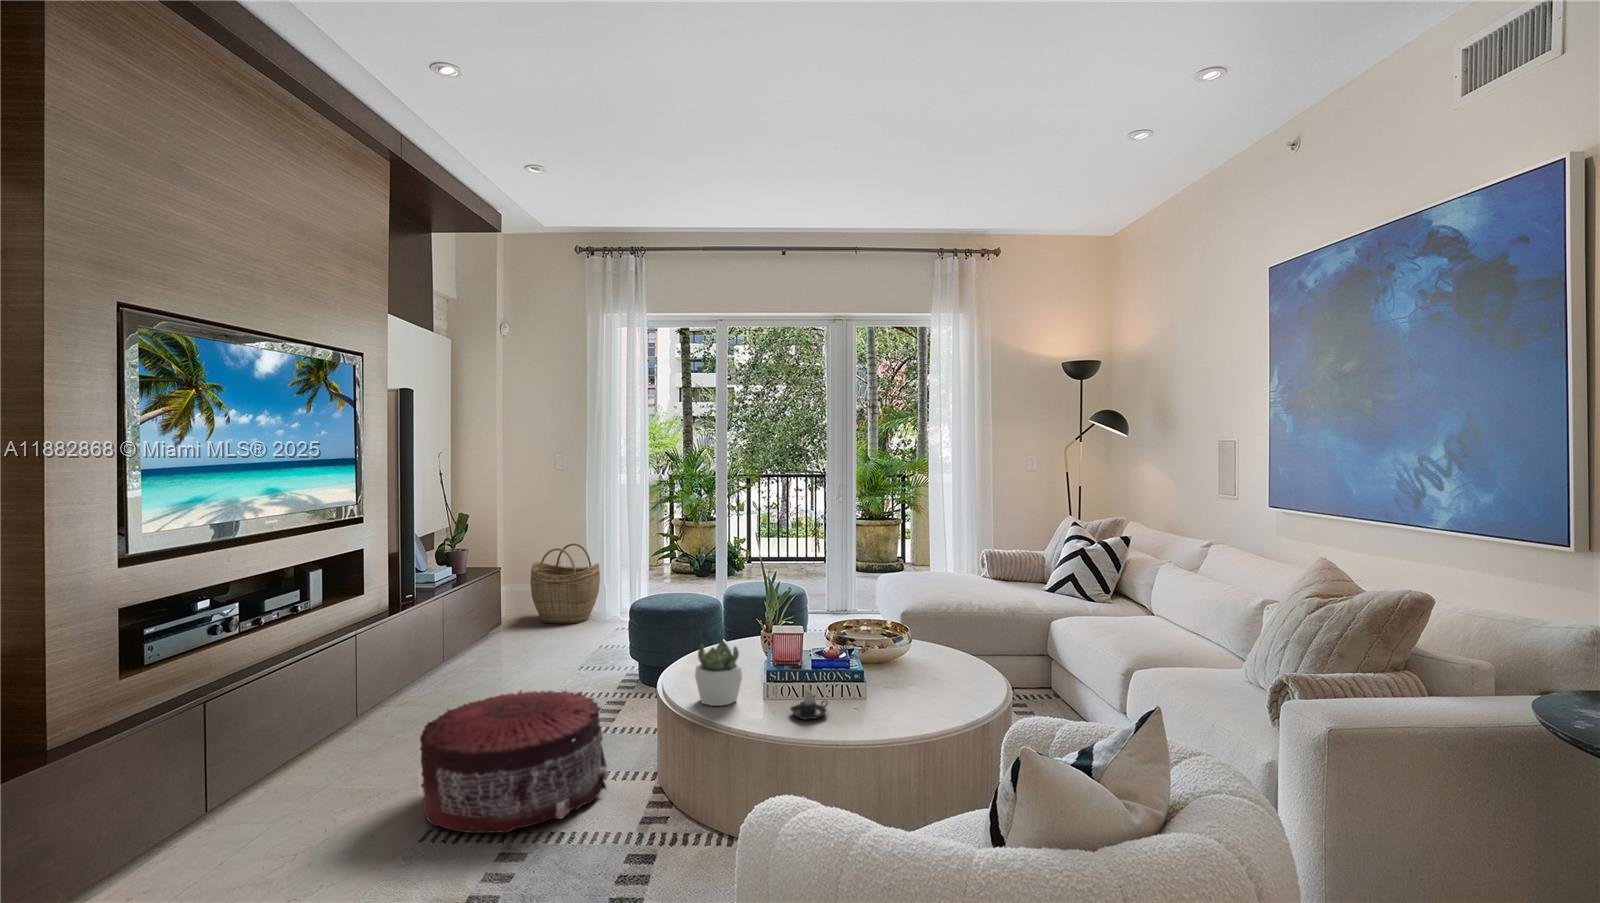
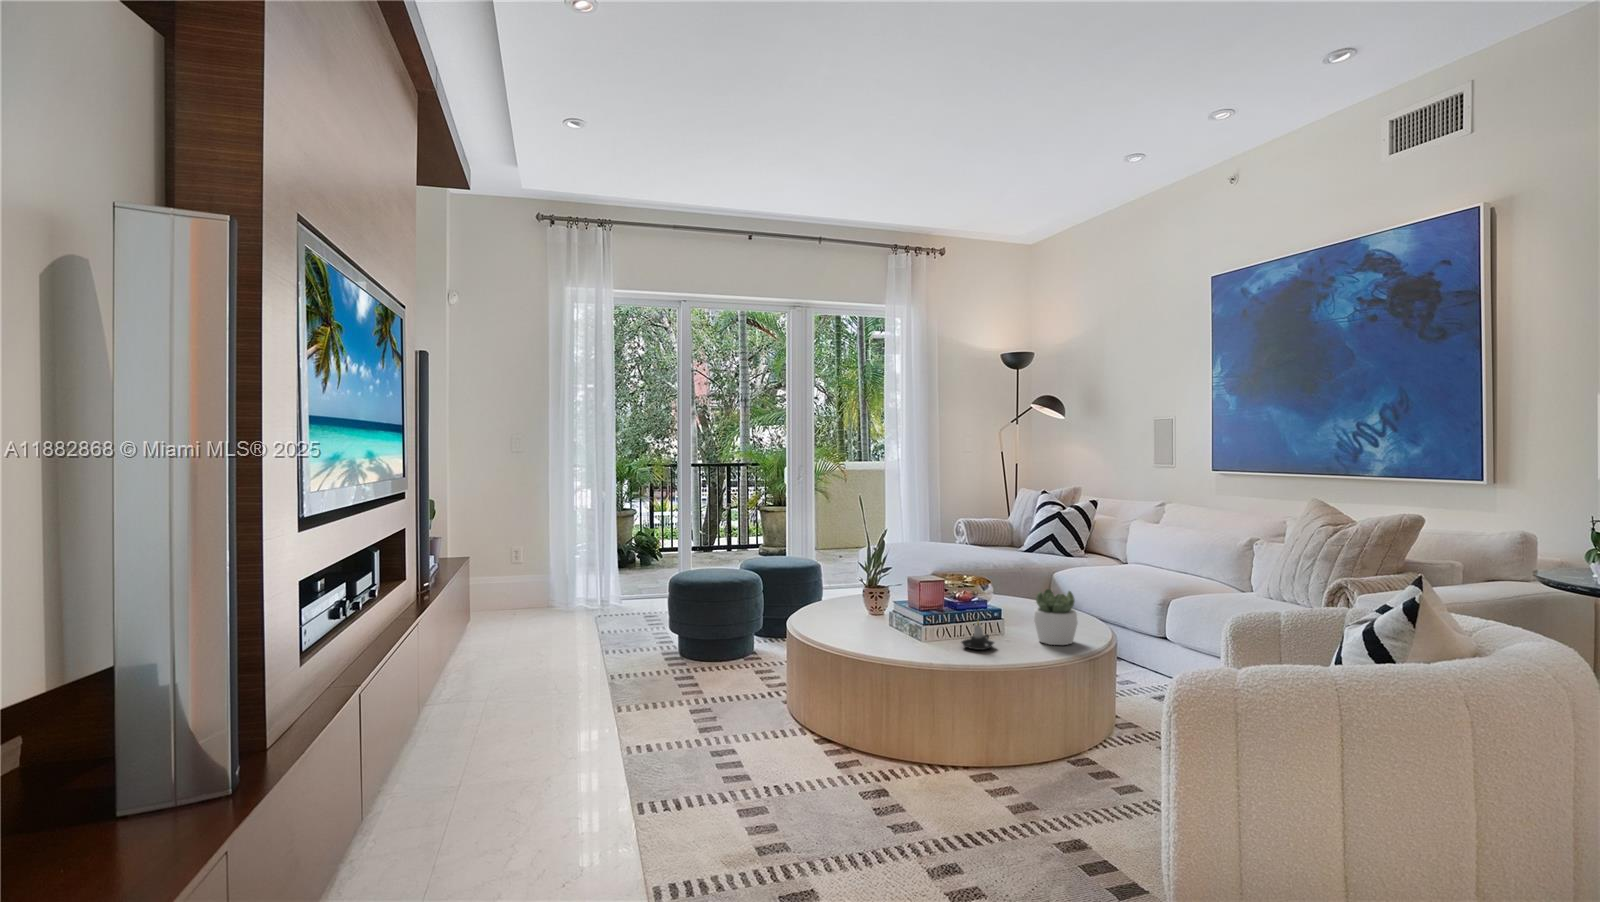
woven basket: present [530,543,600,624] -> none [492,532,567,618]
succulent plant: present [695,641,742,706] -> present [1034,589,1078,645]
pouf: present [420,690,607,833] -> none [601,653,780,787]

